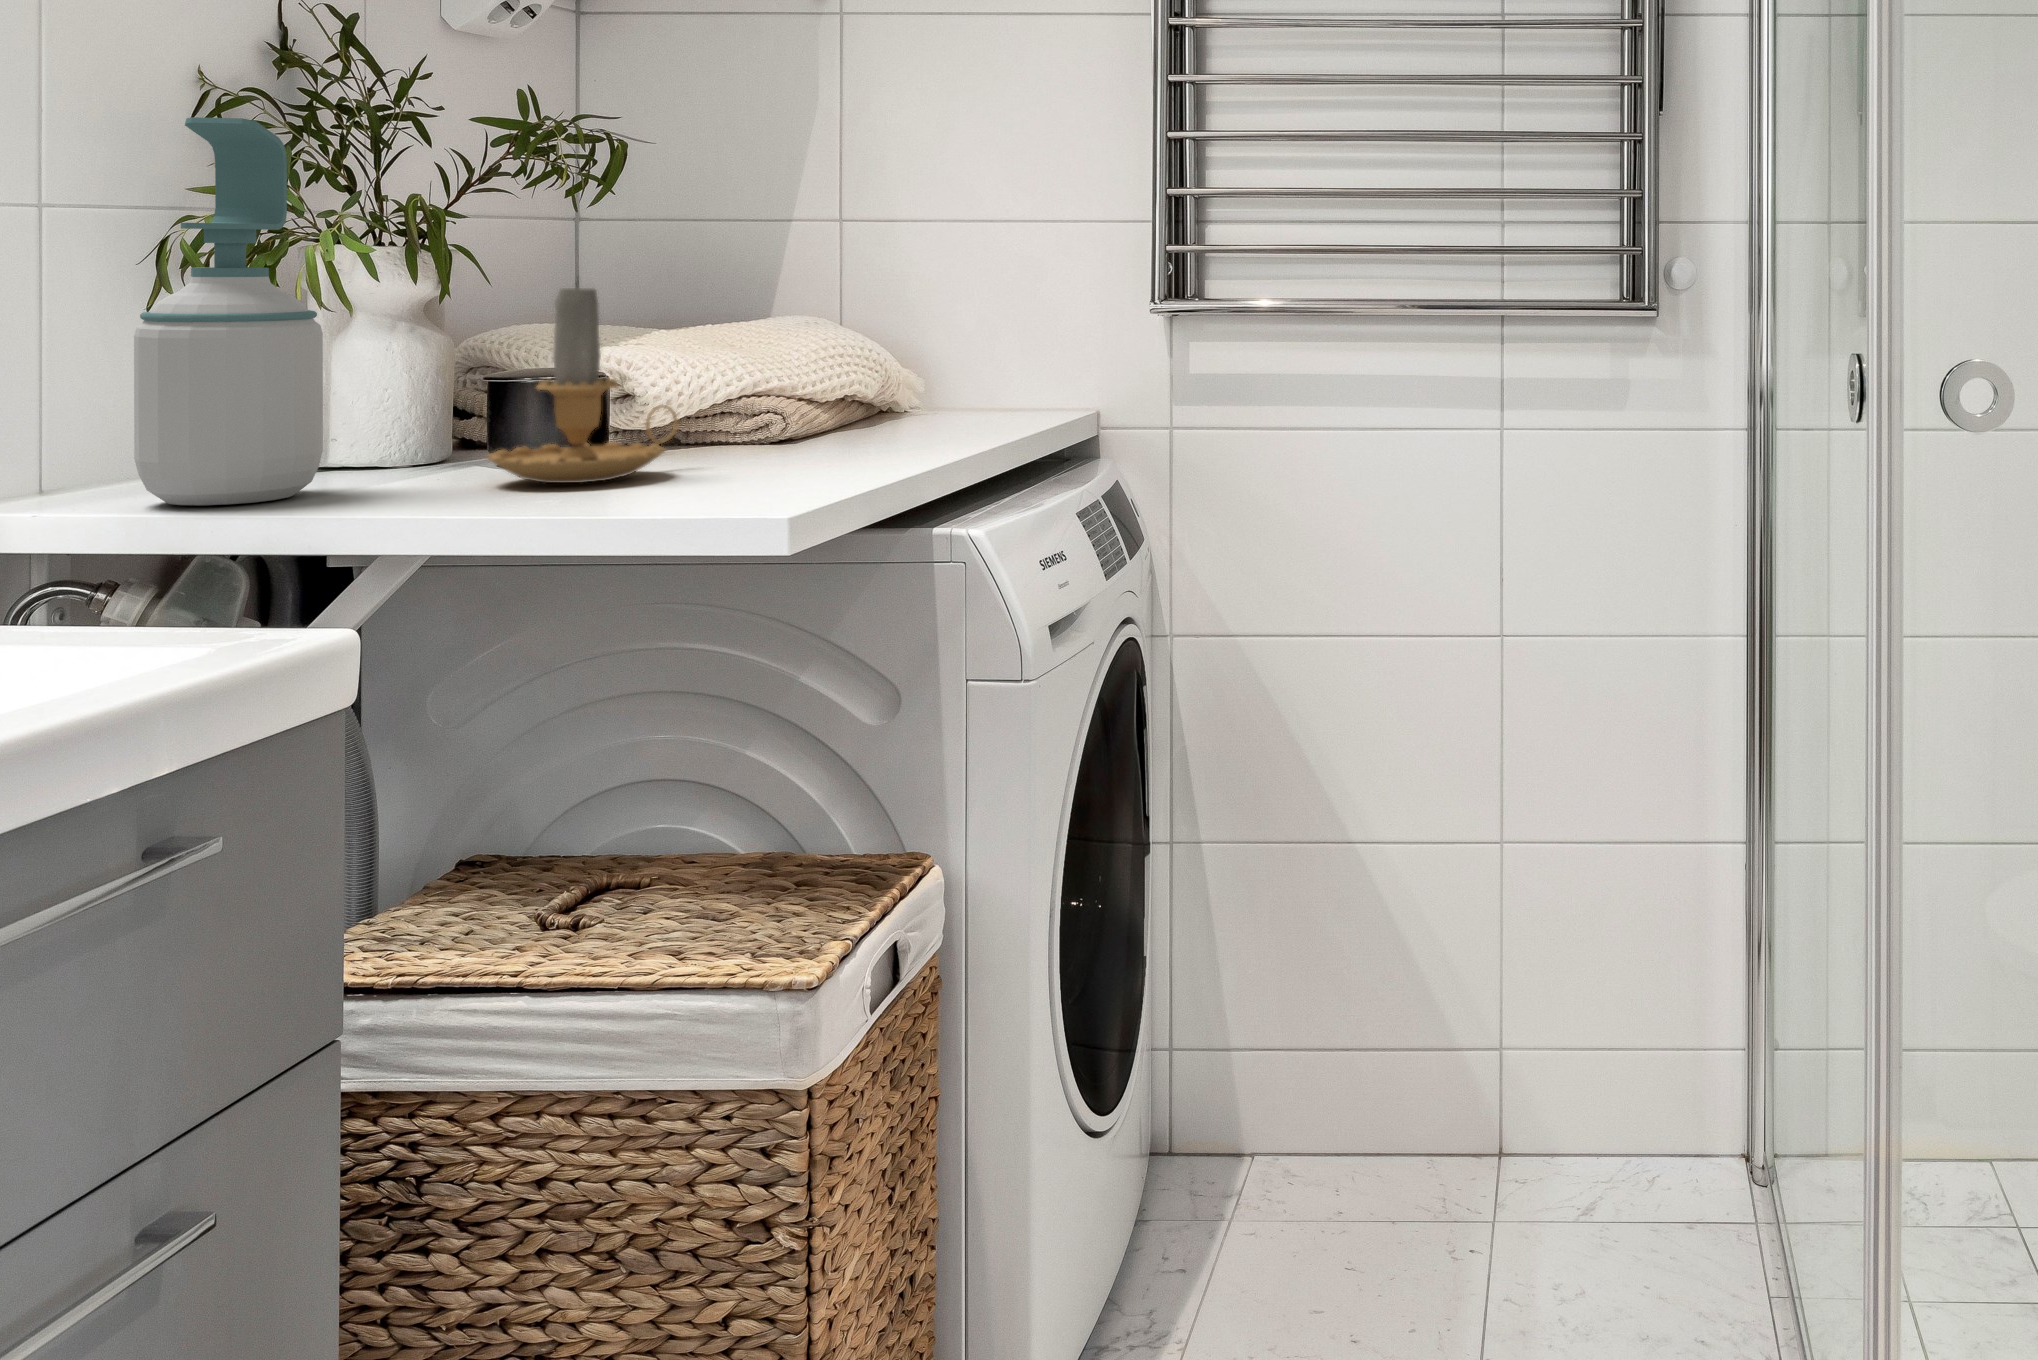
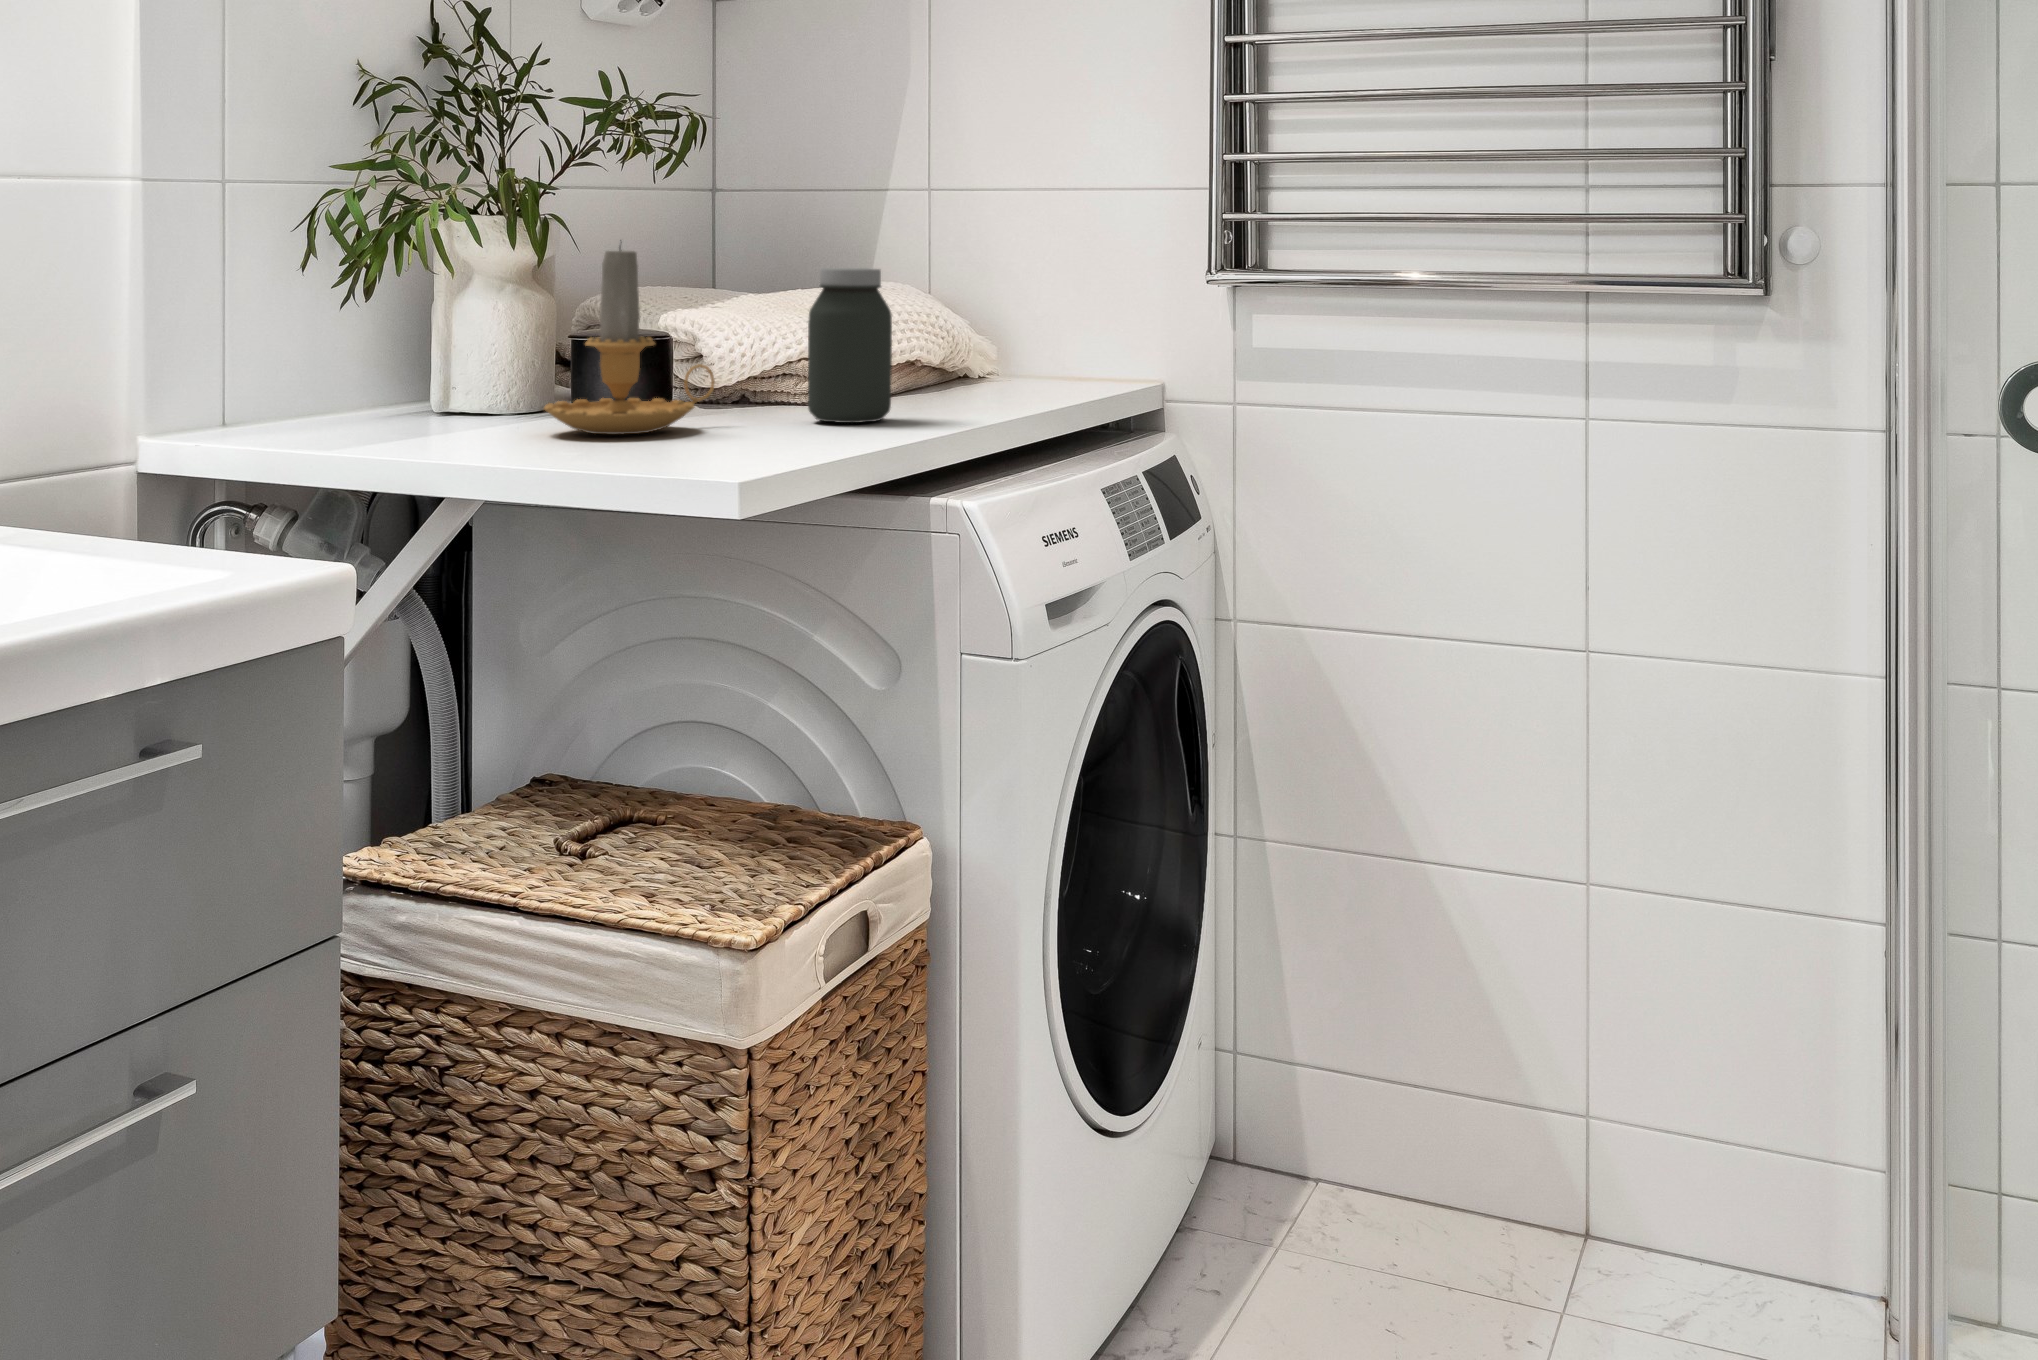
soap bottle: present [134,117,323,505] -> none [277,97,419,439]
jar: none [780,302,870,458] -> present [808,268,892,423]

